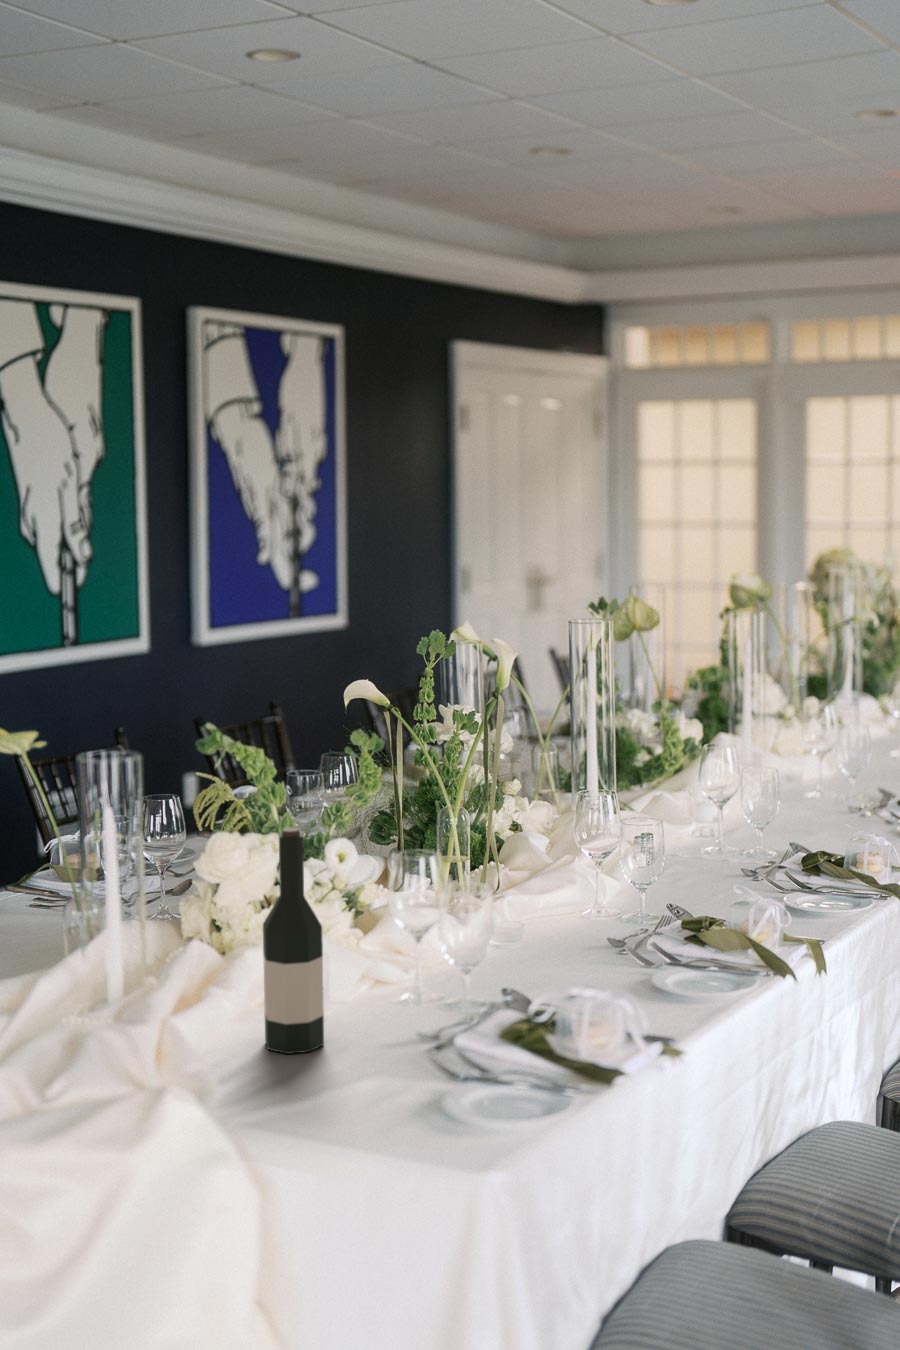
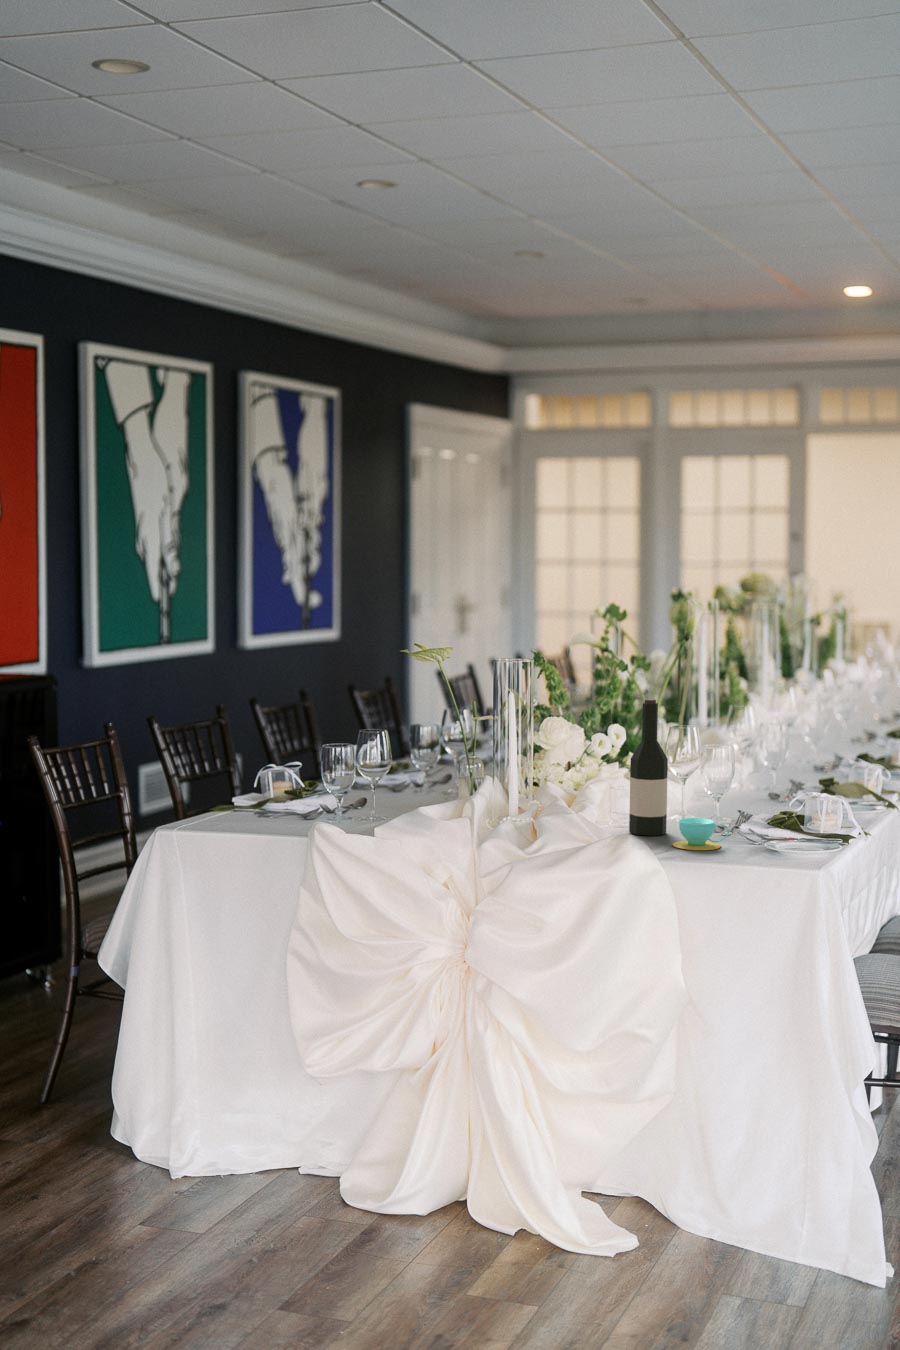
teacup: none [287,1038,377,1105] -> present [672,818,729,850]

